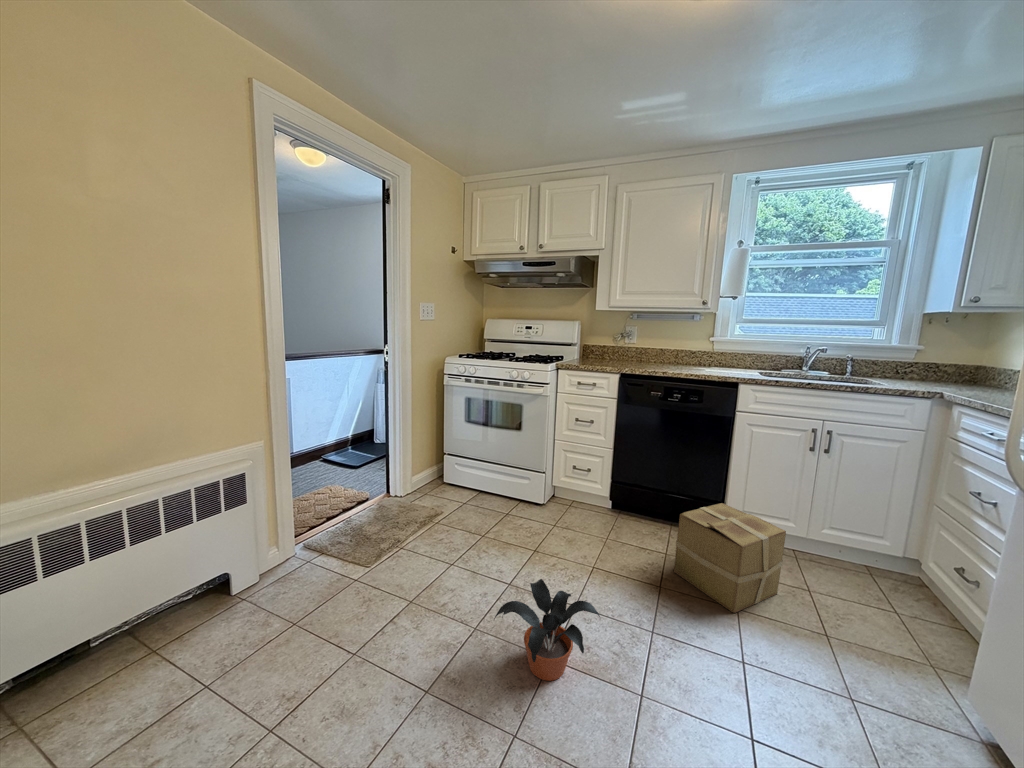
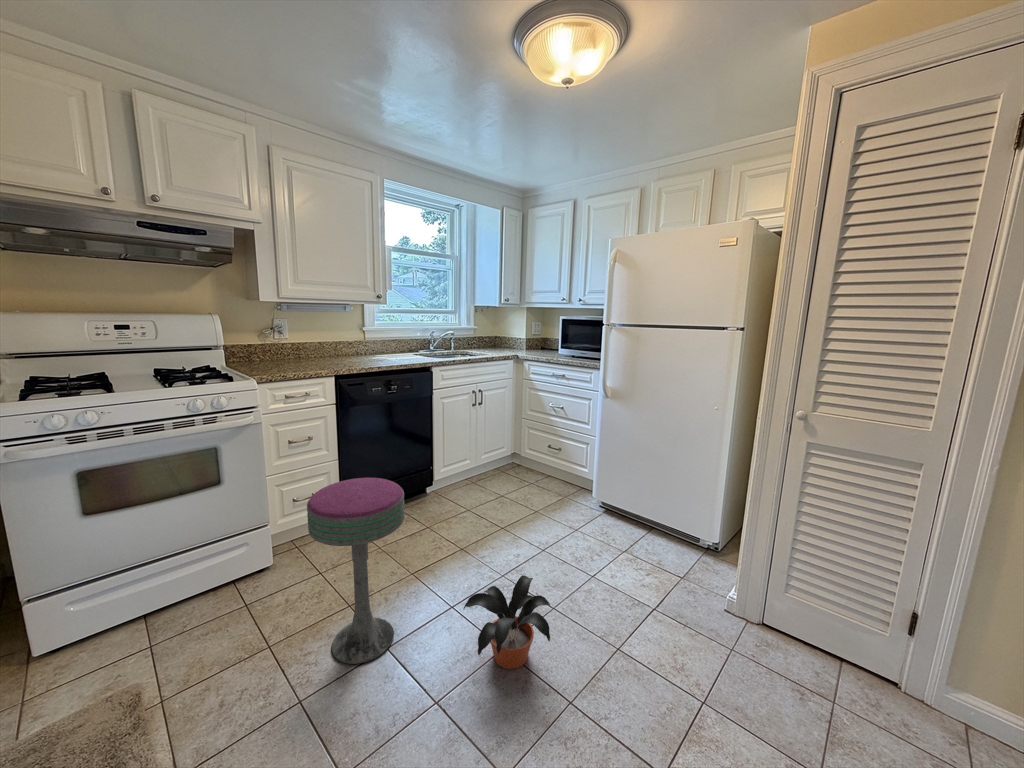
bar stool: none [481,439,551,582] -> present [307,478,405,664]
cardboard box: present [674,503,786,613] -> none [450,464,509,536]

